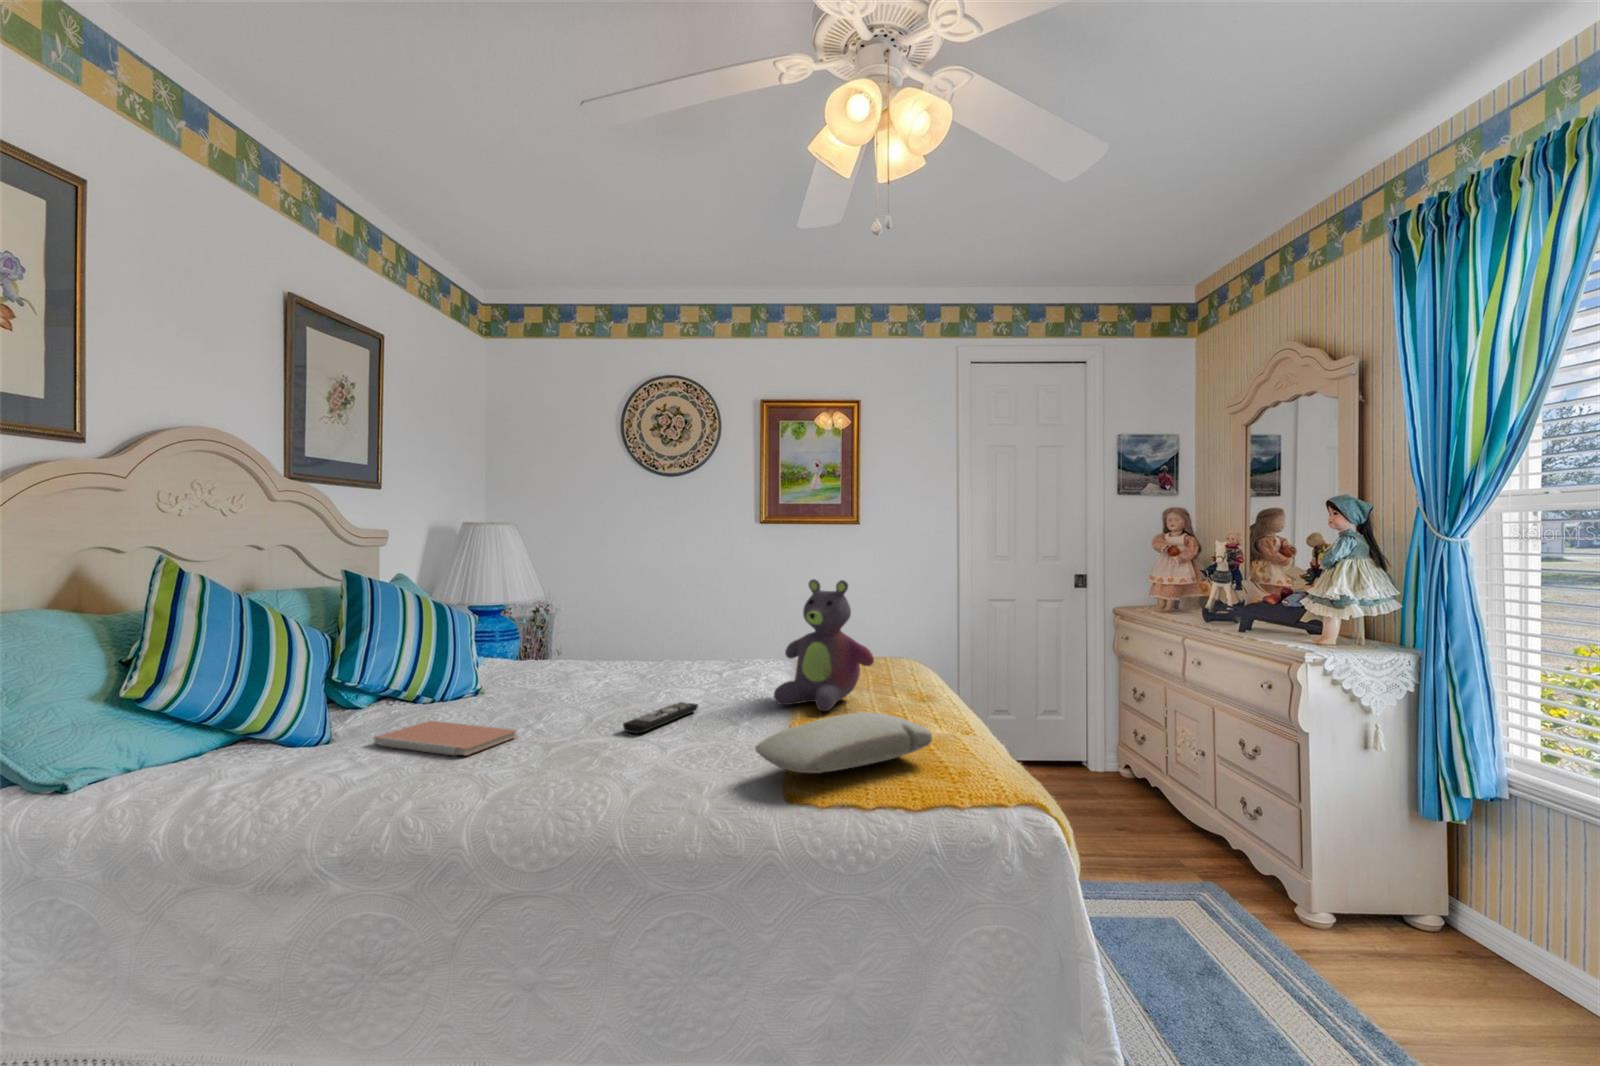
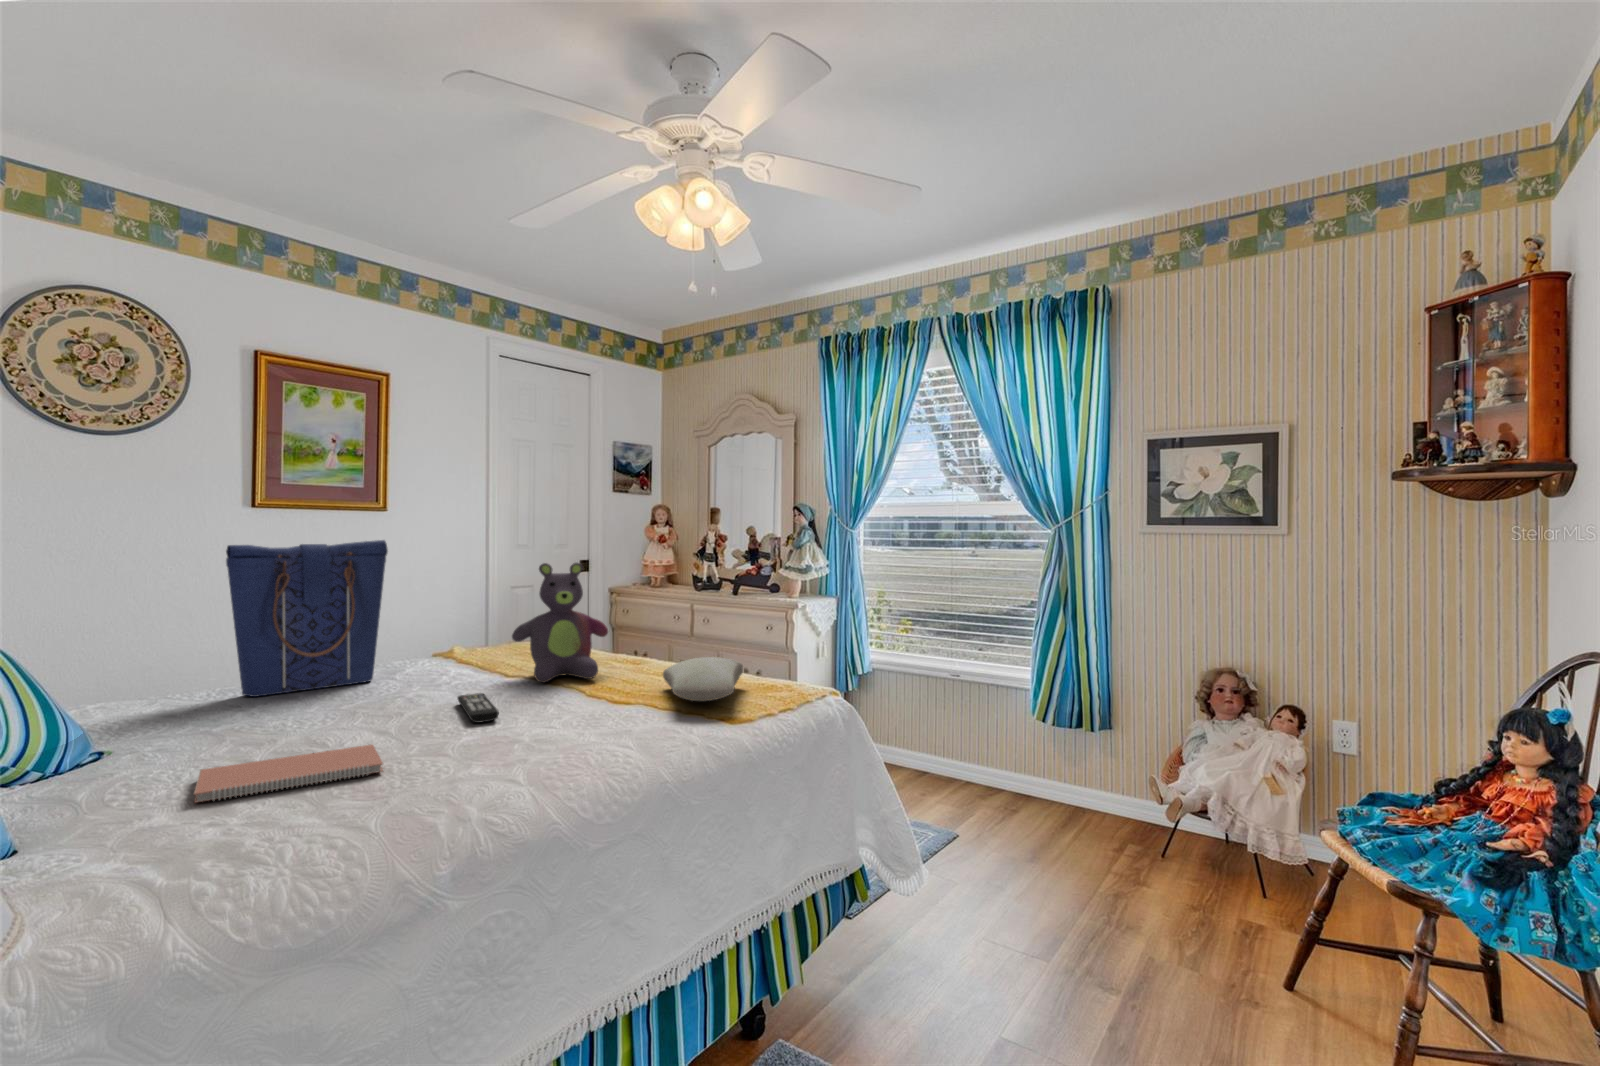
tote bag: none [611,552,721,675] -> present [226,540,388,697]

